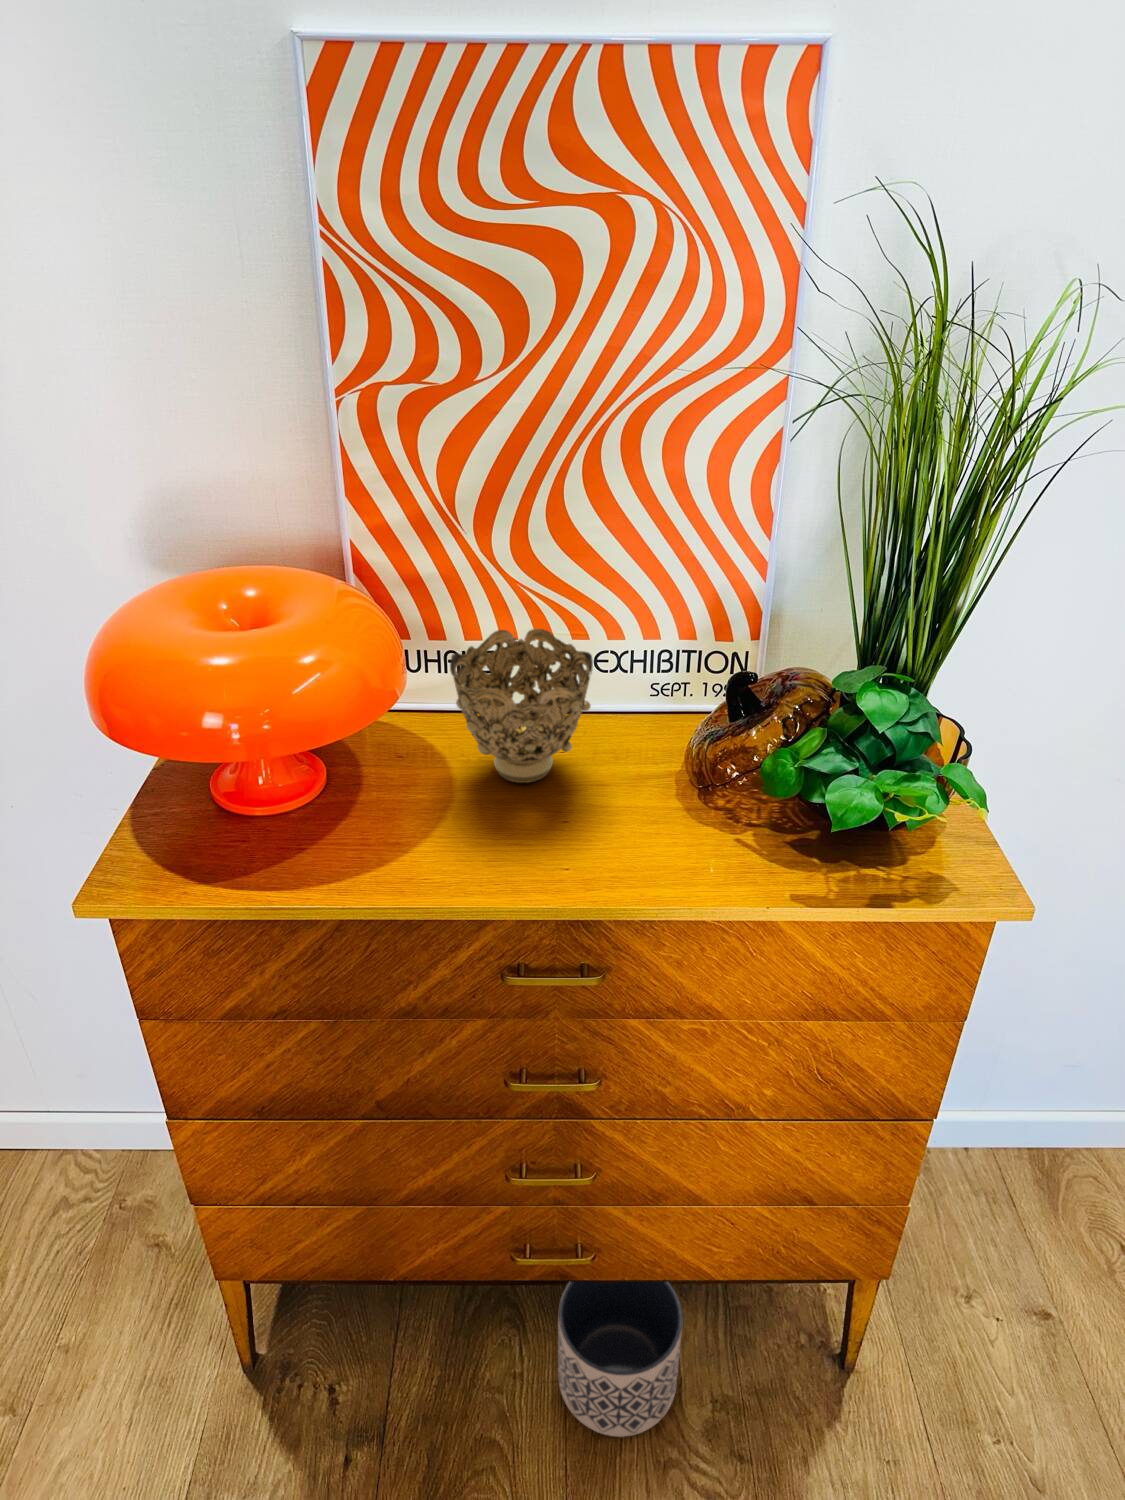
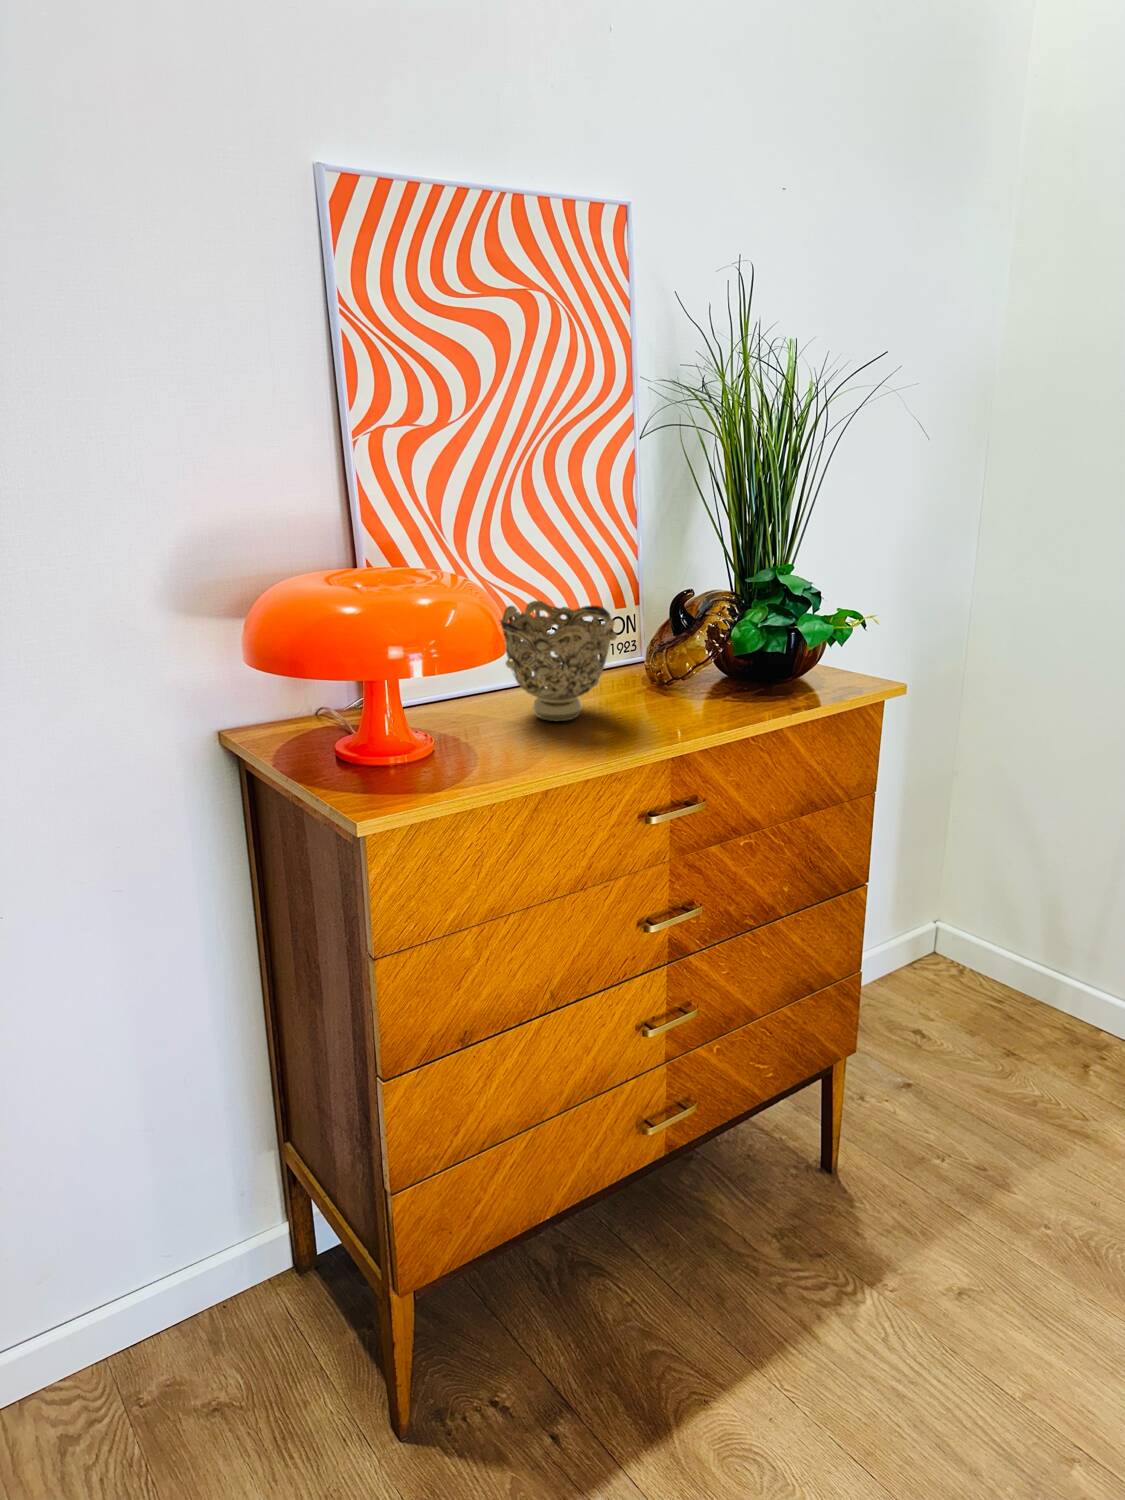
planter: present [558,1282,683,1437] -> none [647,1149,759,1301]

